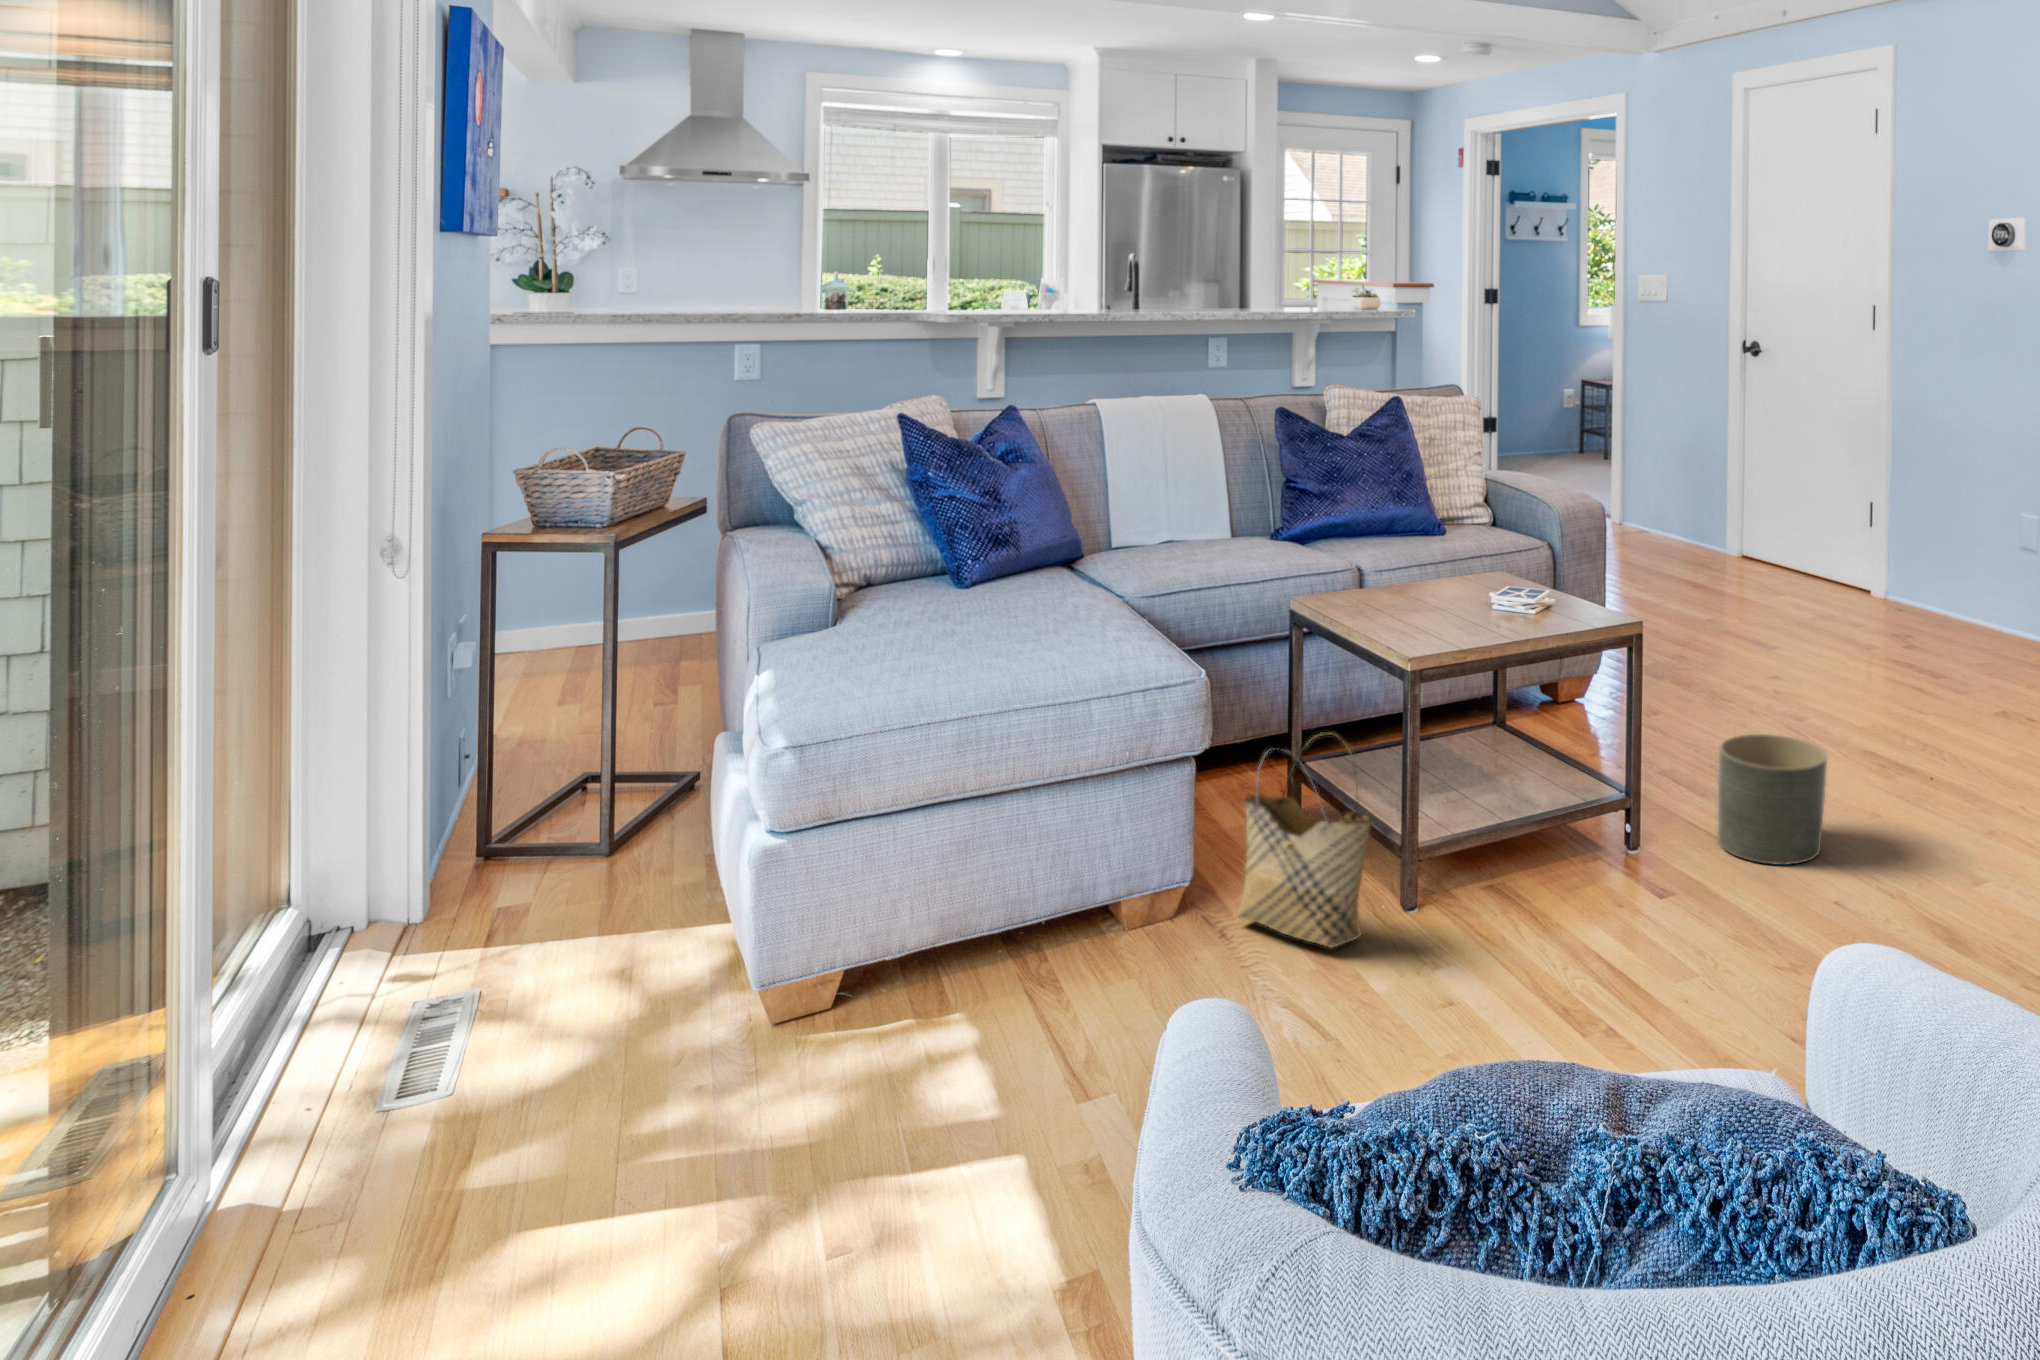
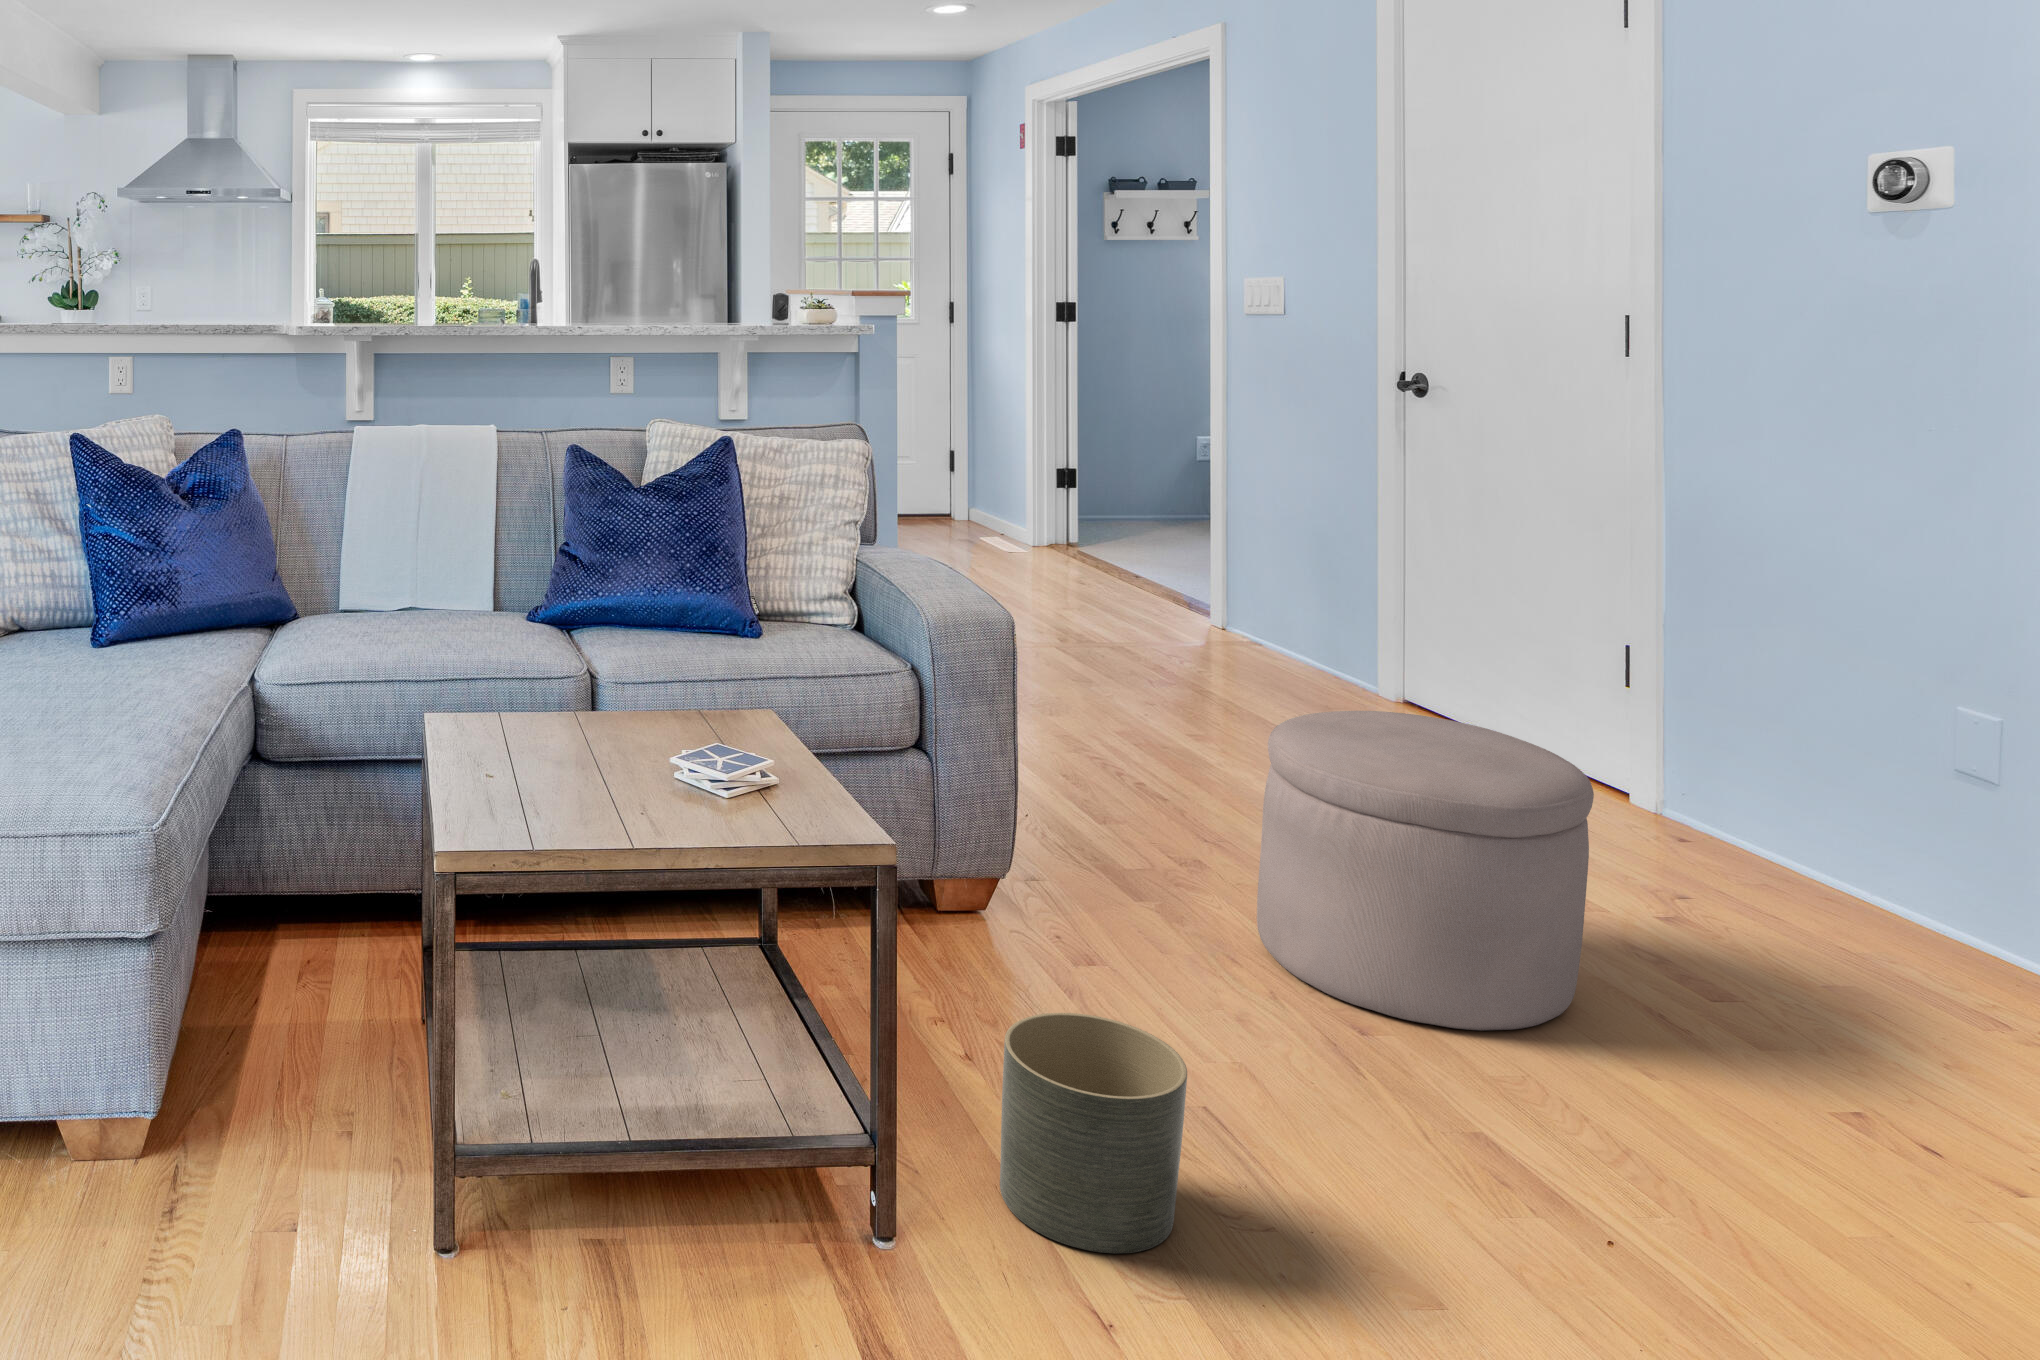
ottoman: none [1776,549,1966,732] -> present [1257,711,1594,1030]
woven basket: present [1238,732,1372,947] -> none [210,921,366,1246]

